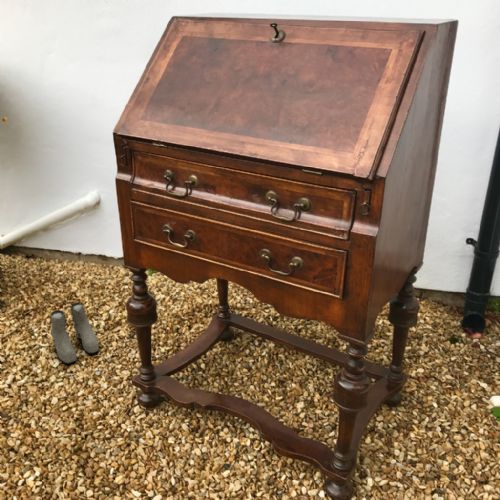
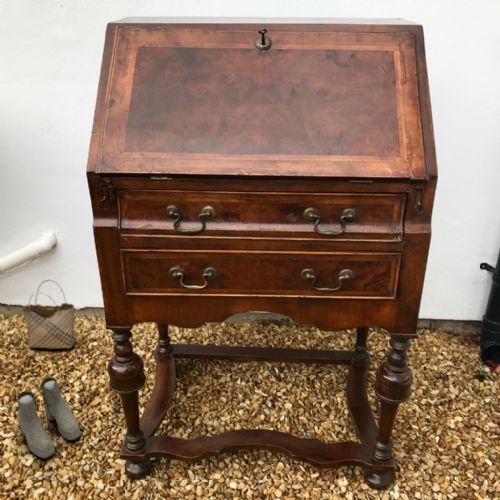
woven basket: none [68,230,112,288] -> present [22,280,76,348]

